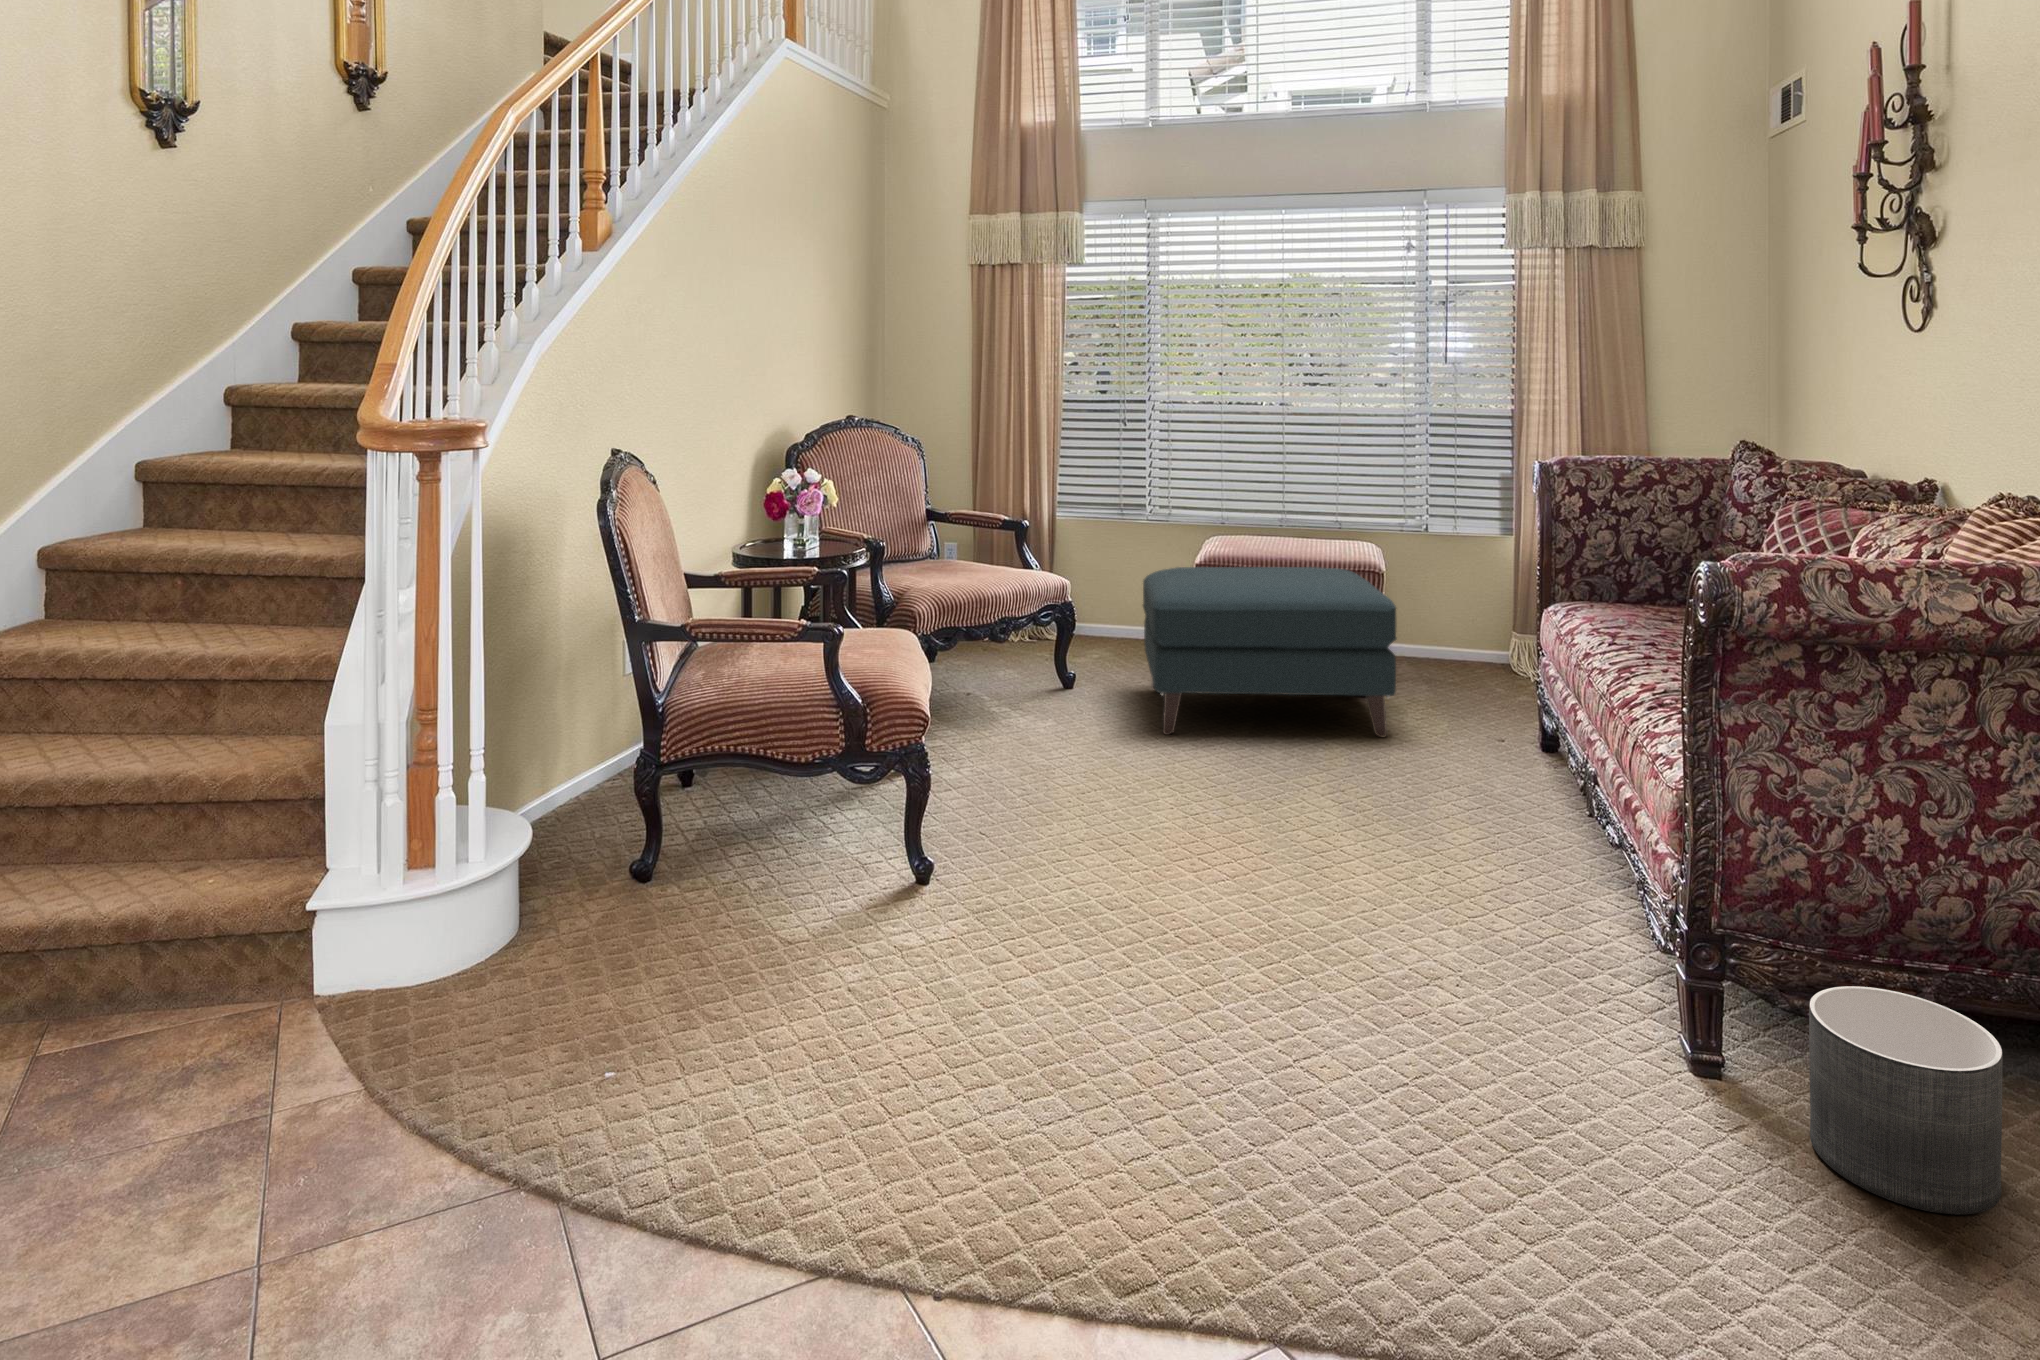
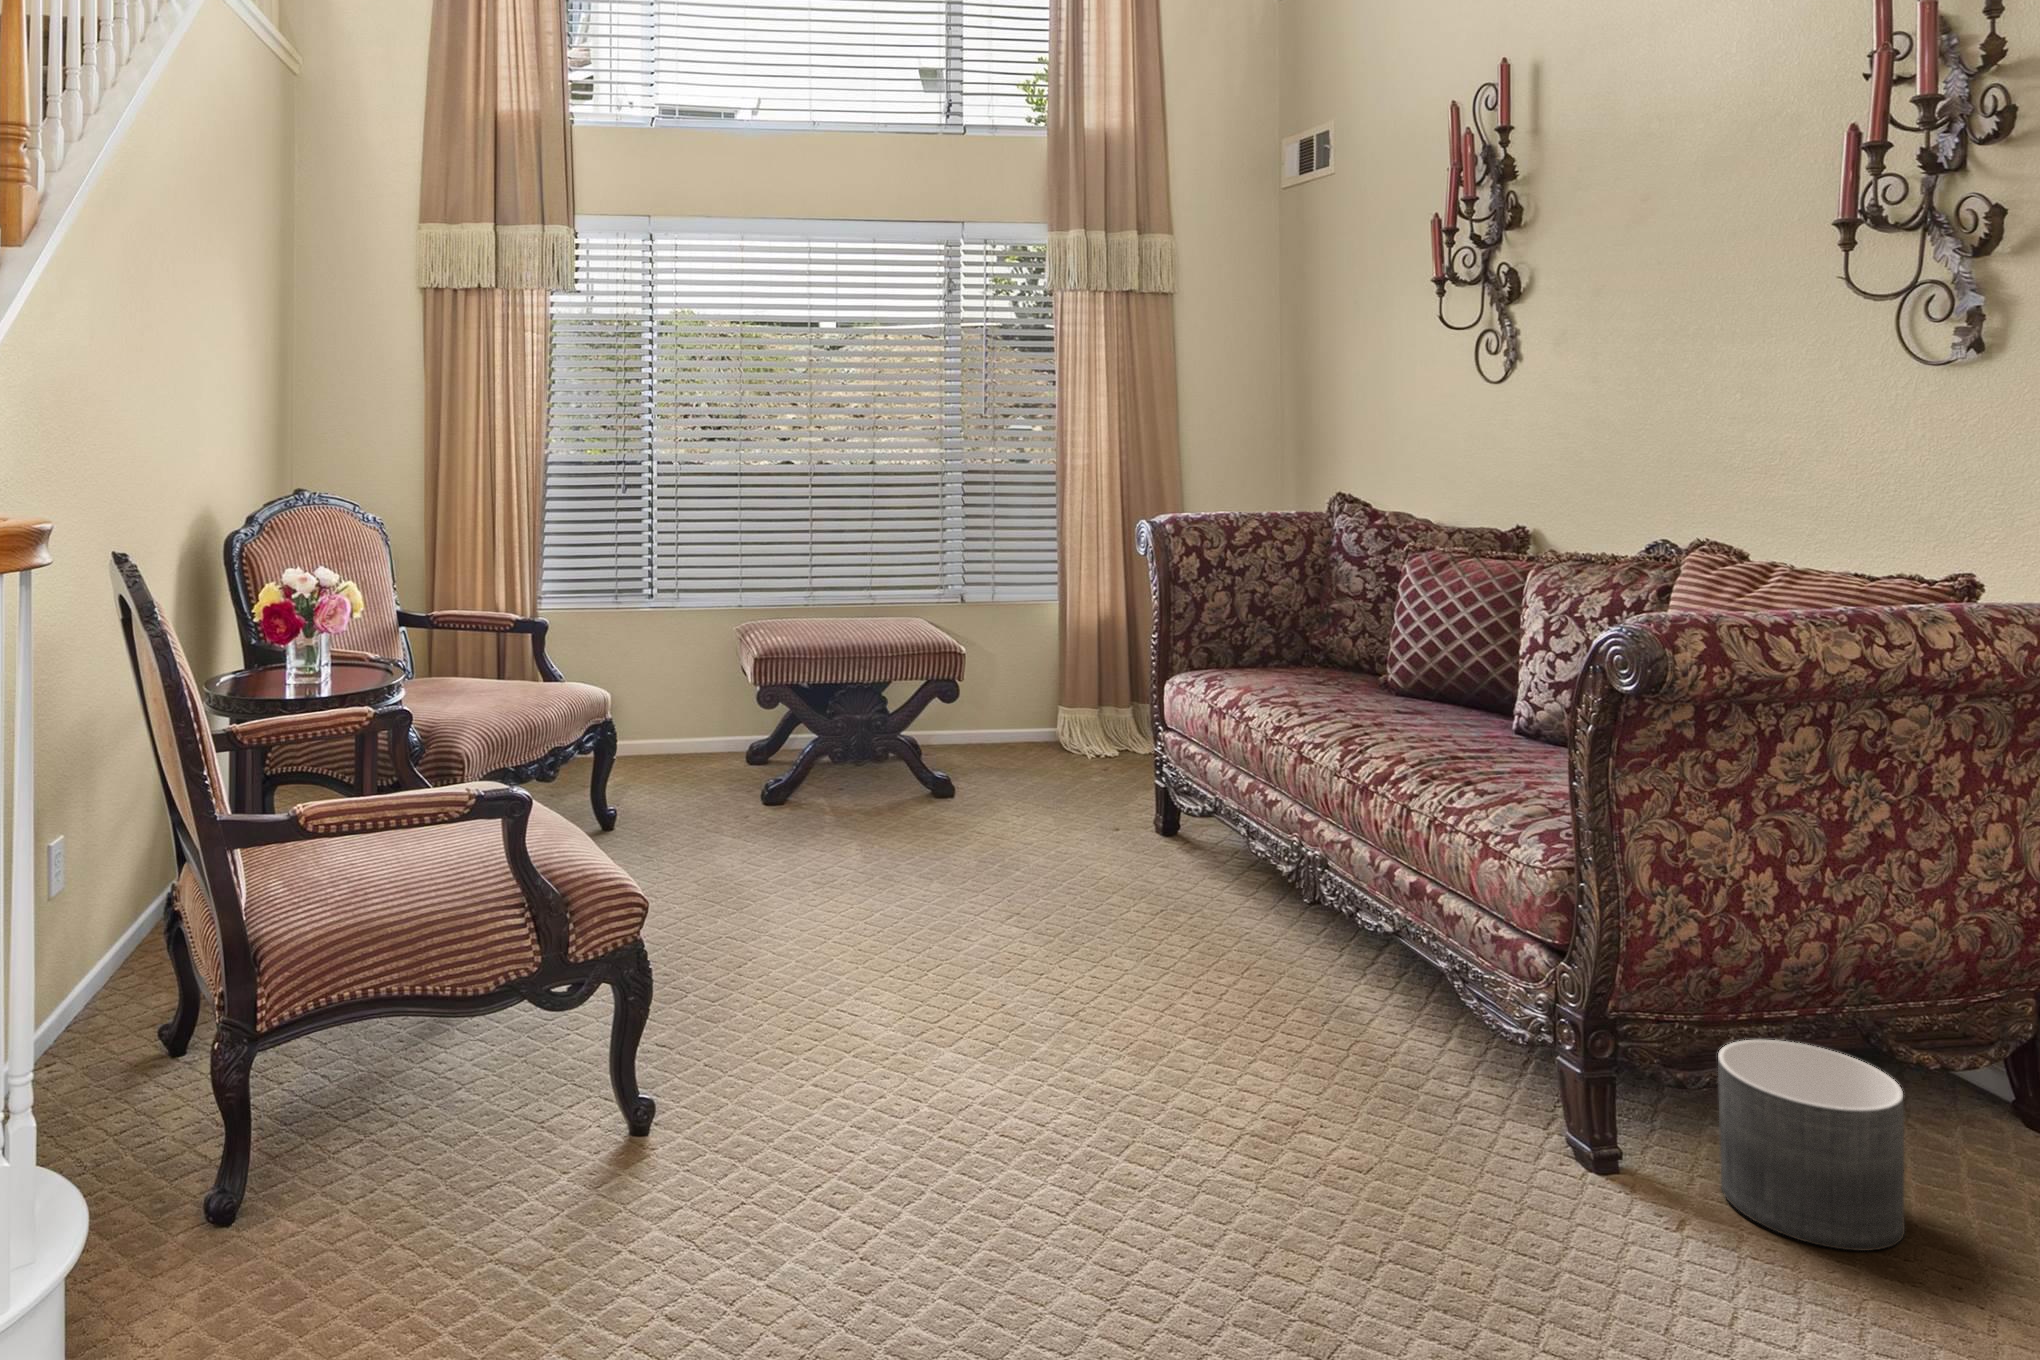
ottoman: present [1143,567,1397,738] -> none [701,654,1017,872]

